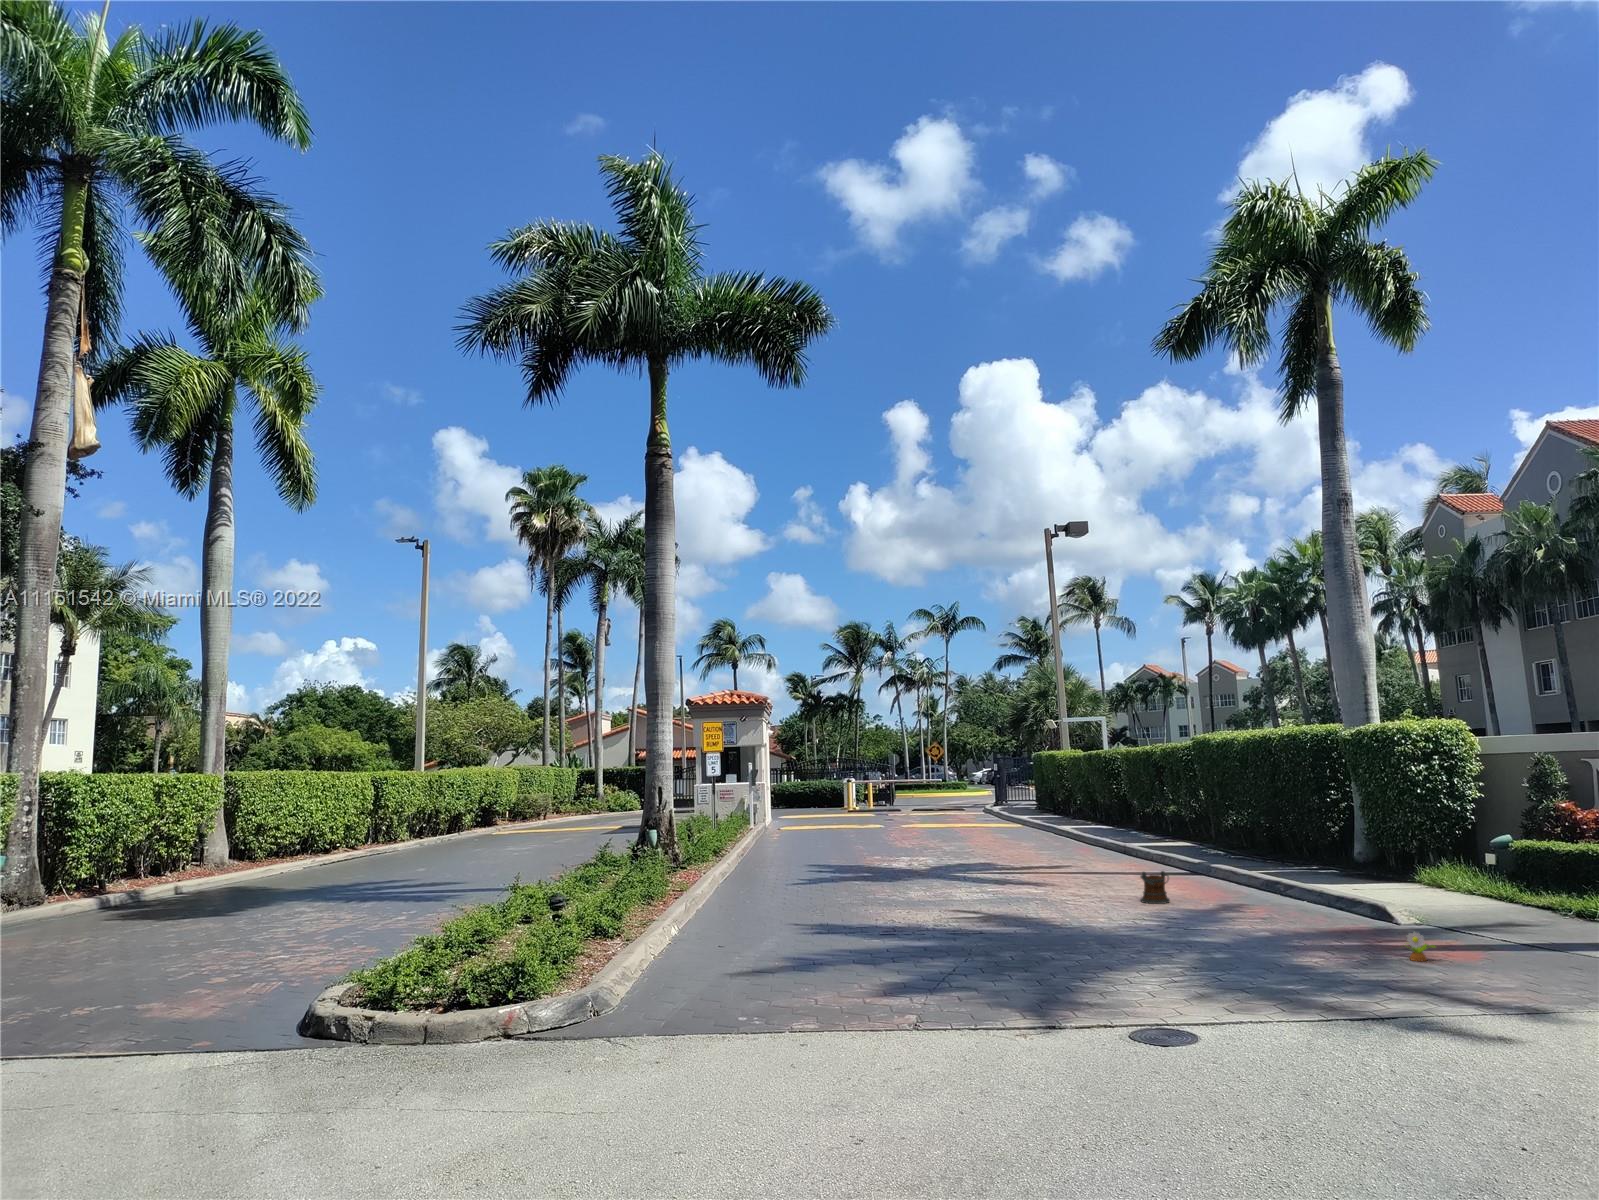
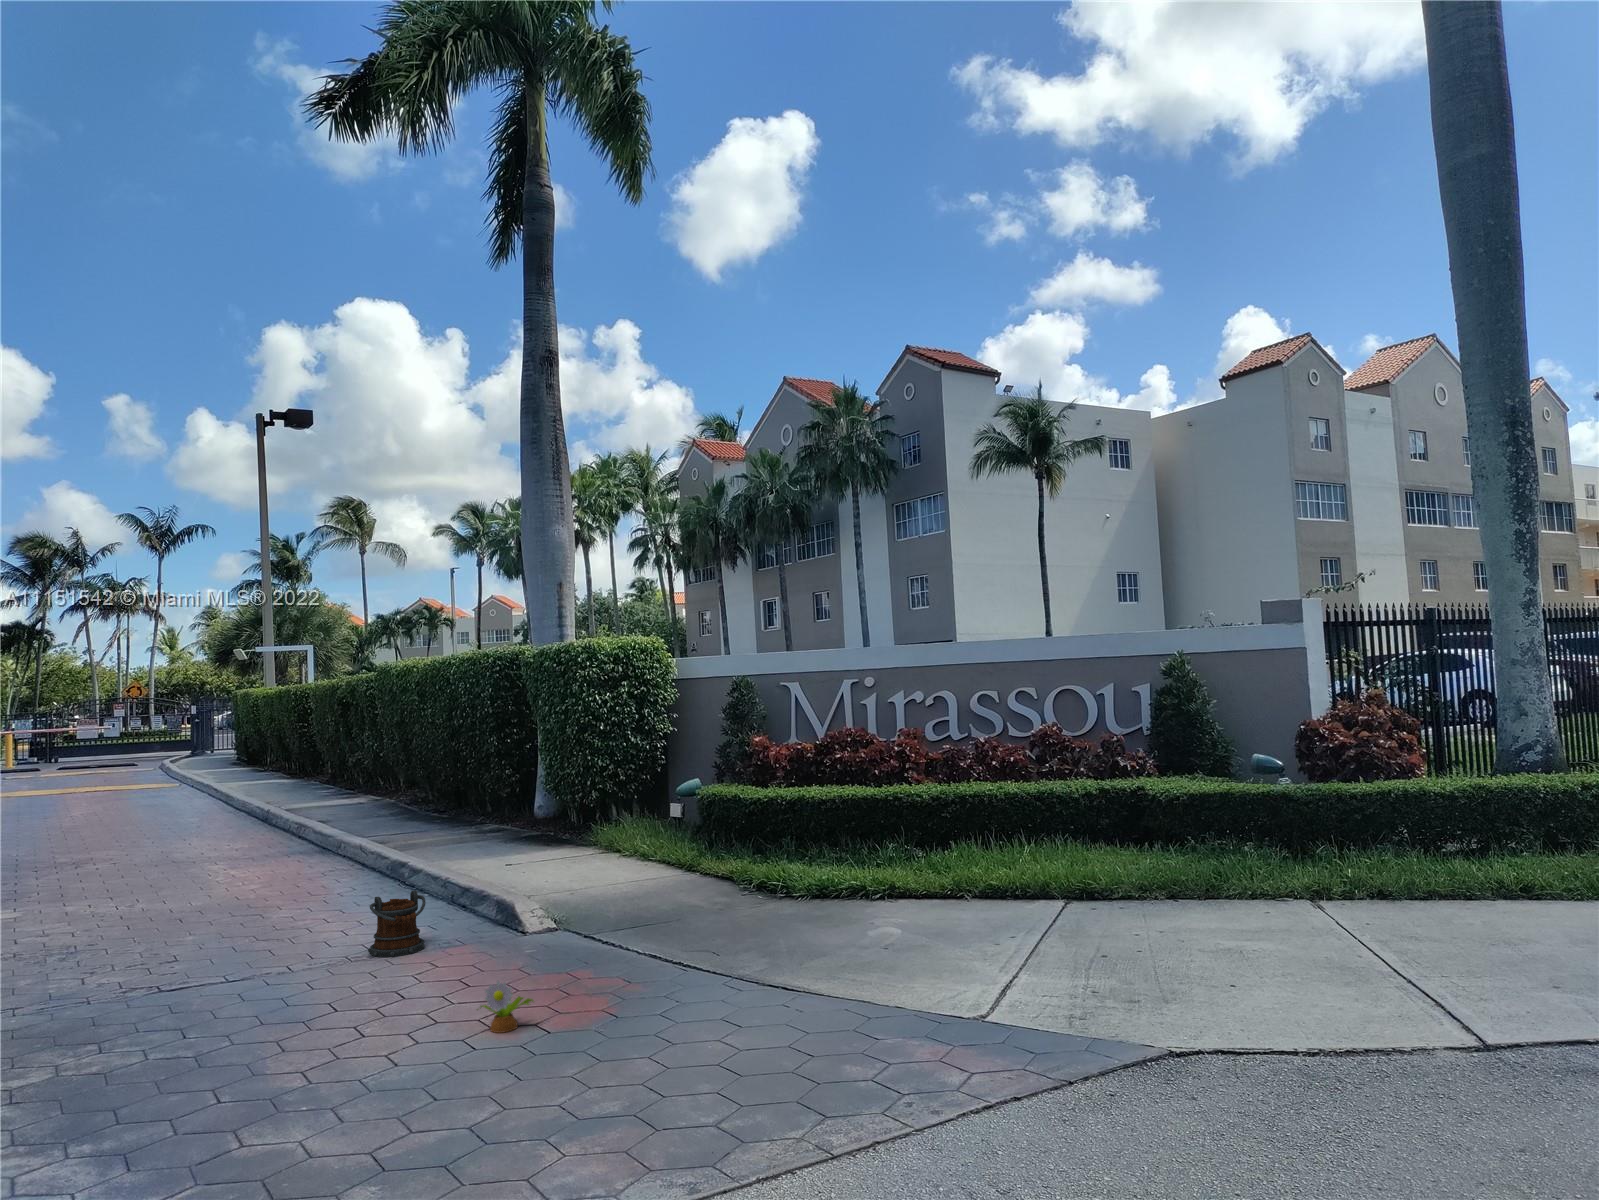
bucket: present [1140,871,1170,904] -> present [368,890,426,957]

